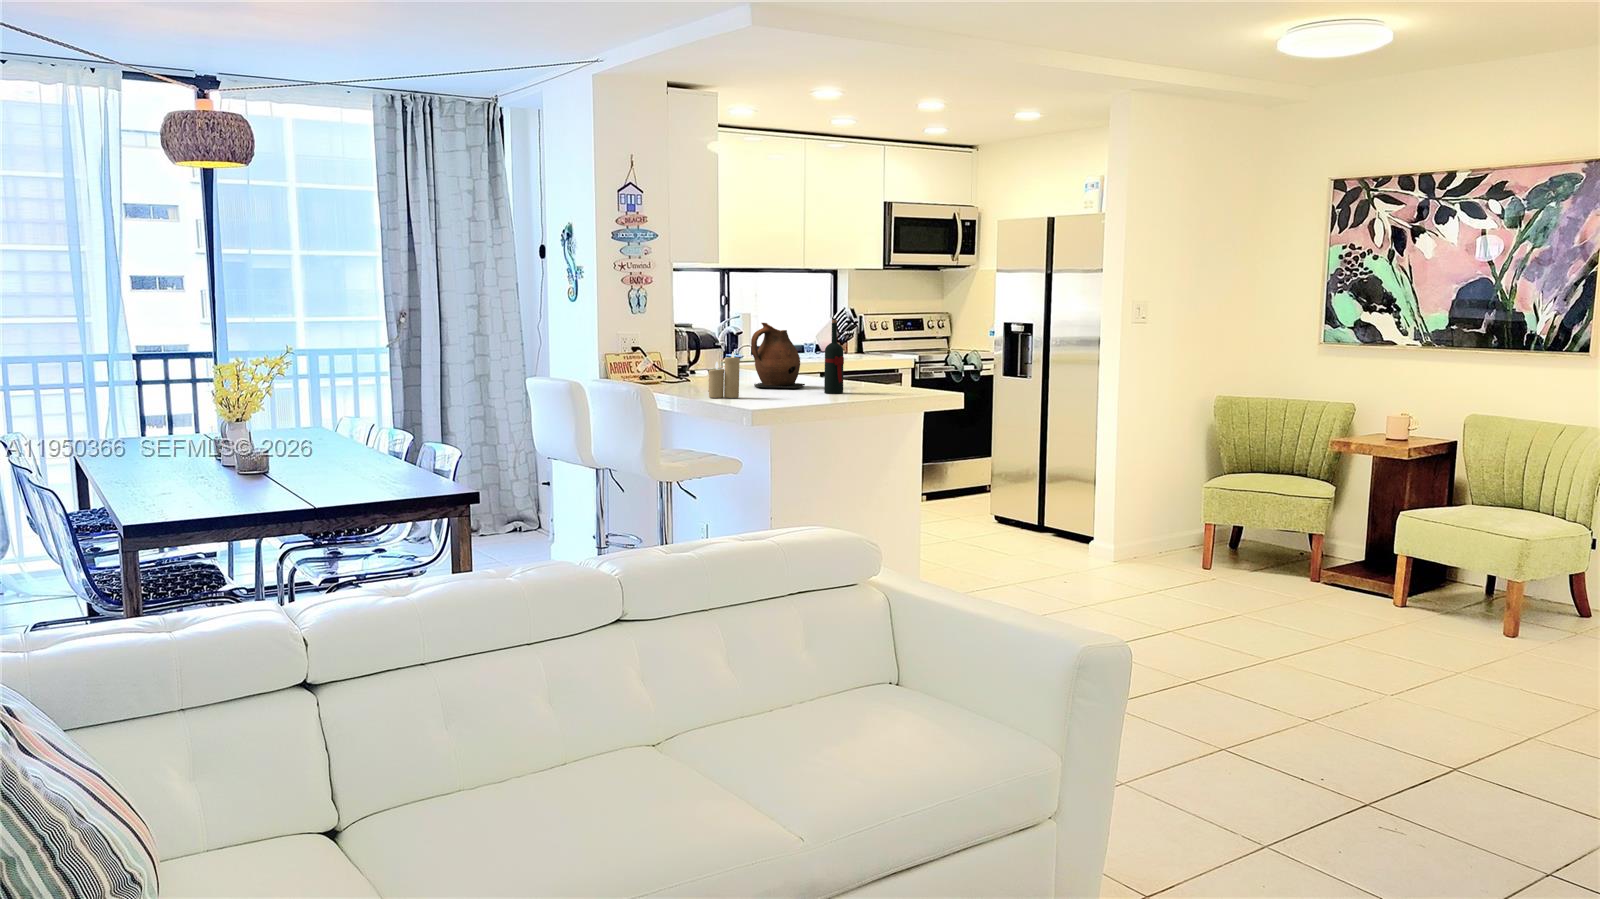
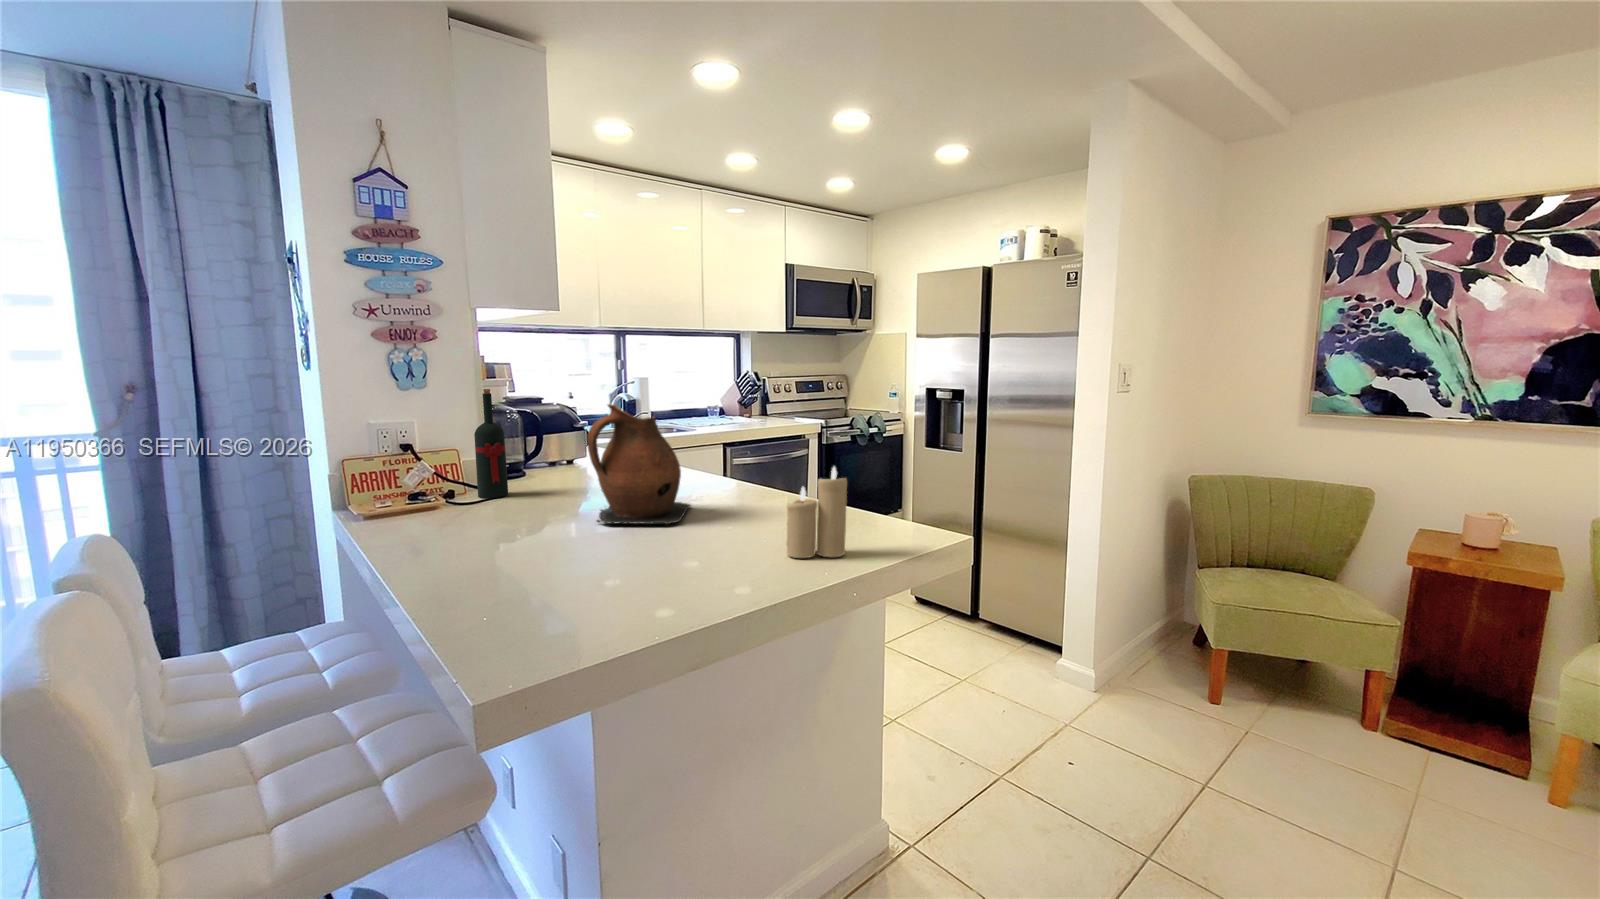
wine bottle: present [824,320,844,394] -> present [474,389,508,498]
candle: present [708,352,740,398] -> present [787,467,847,558]

